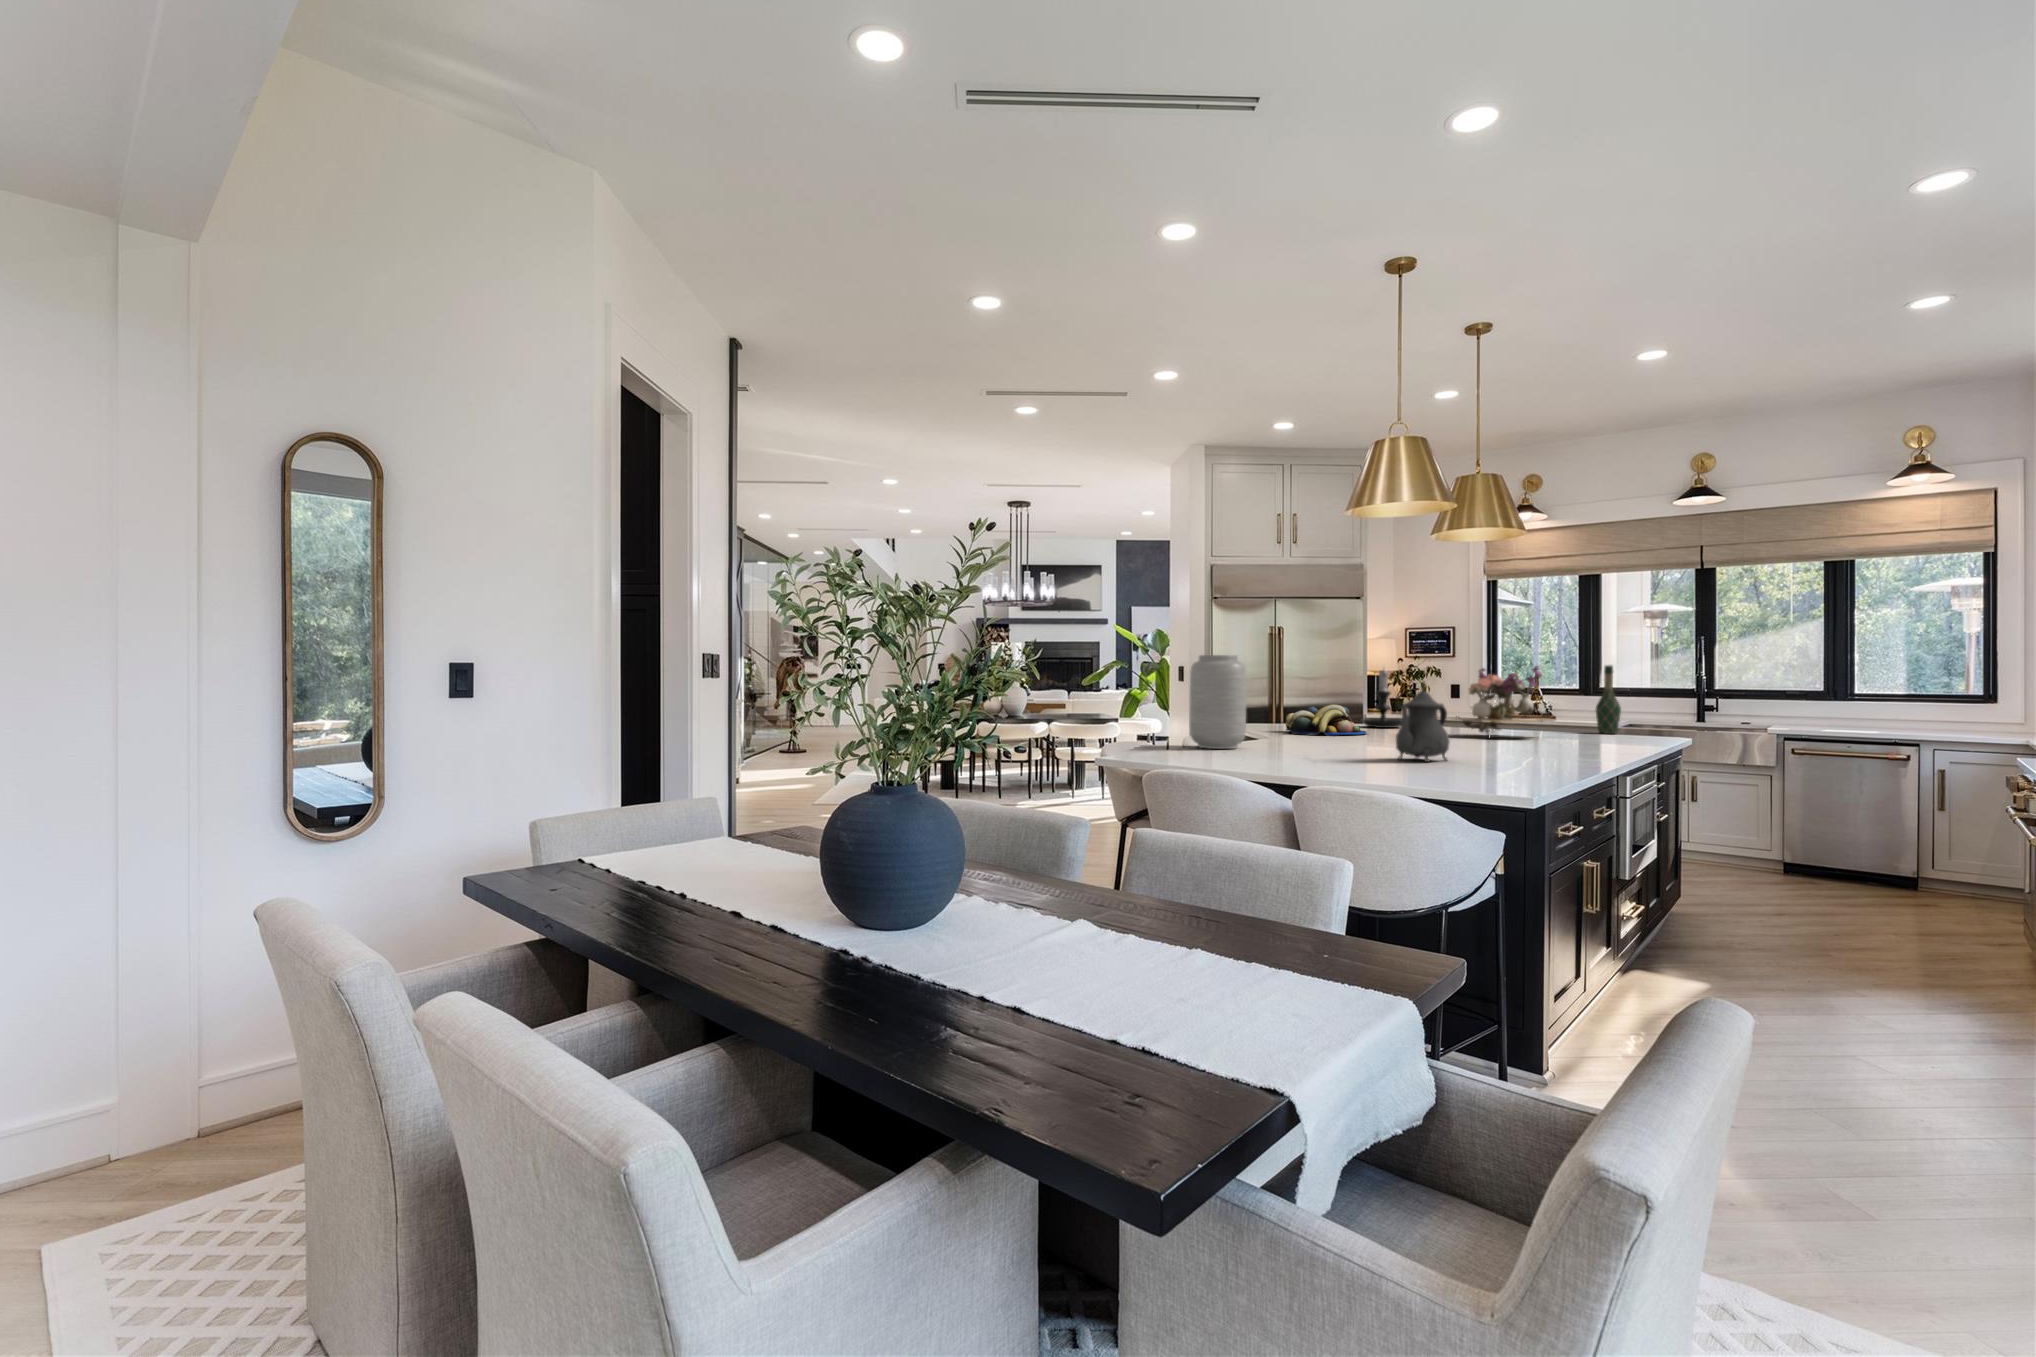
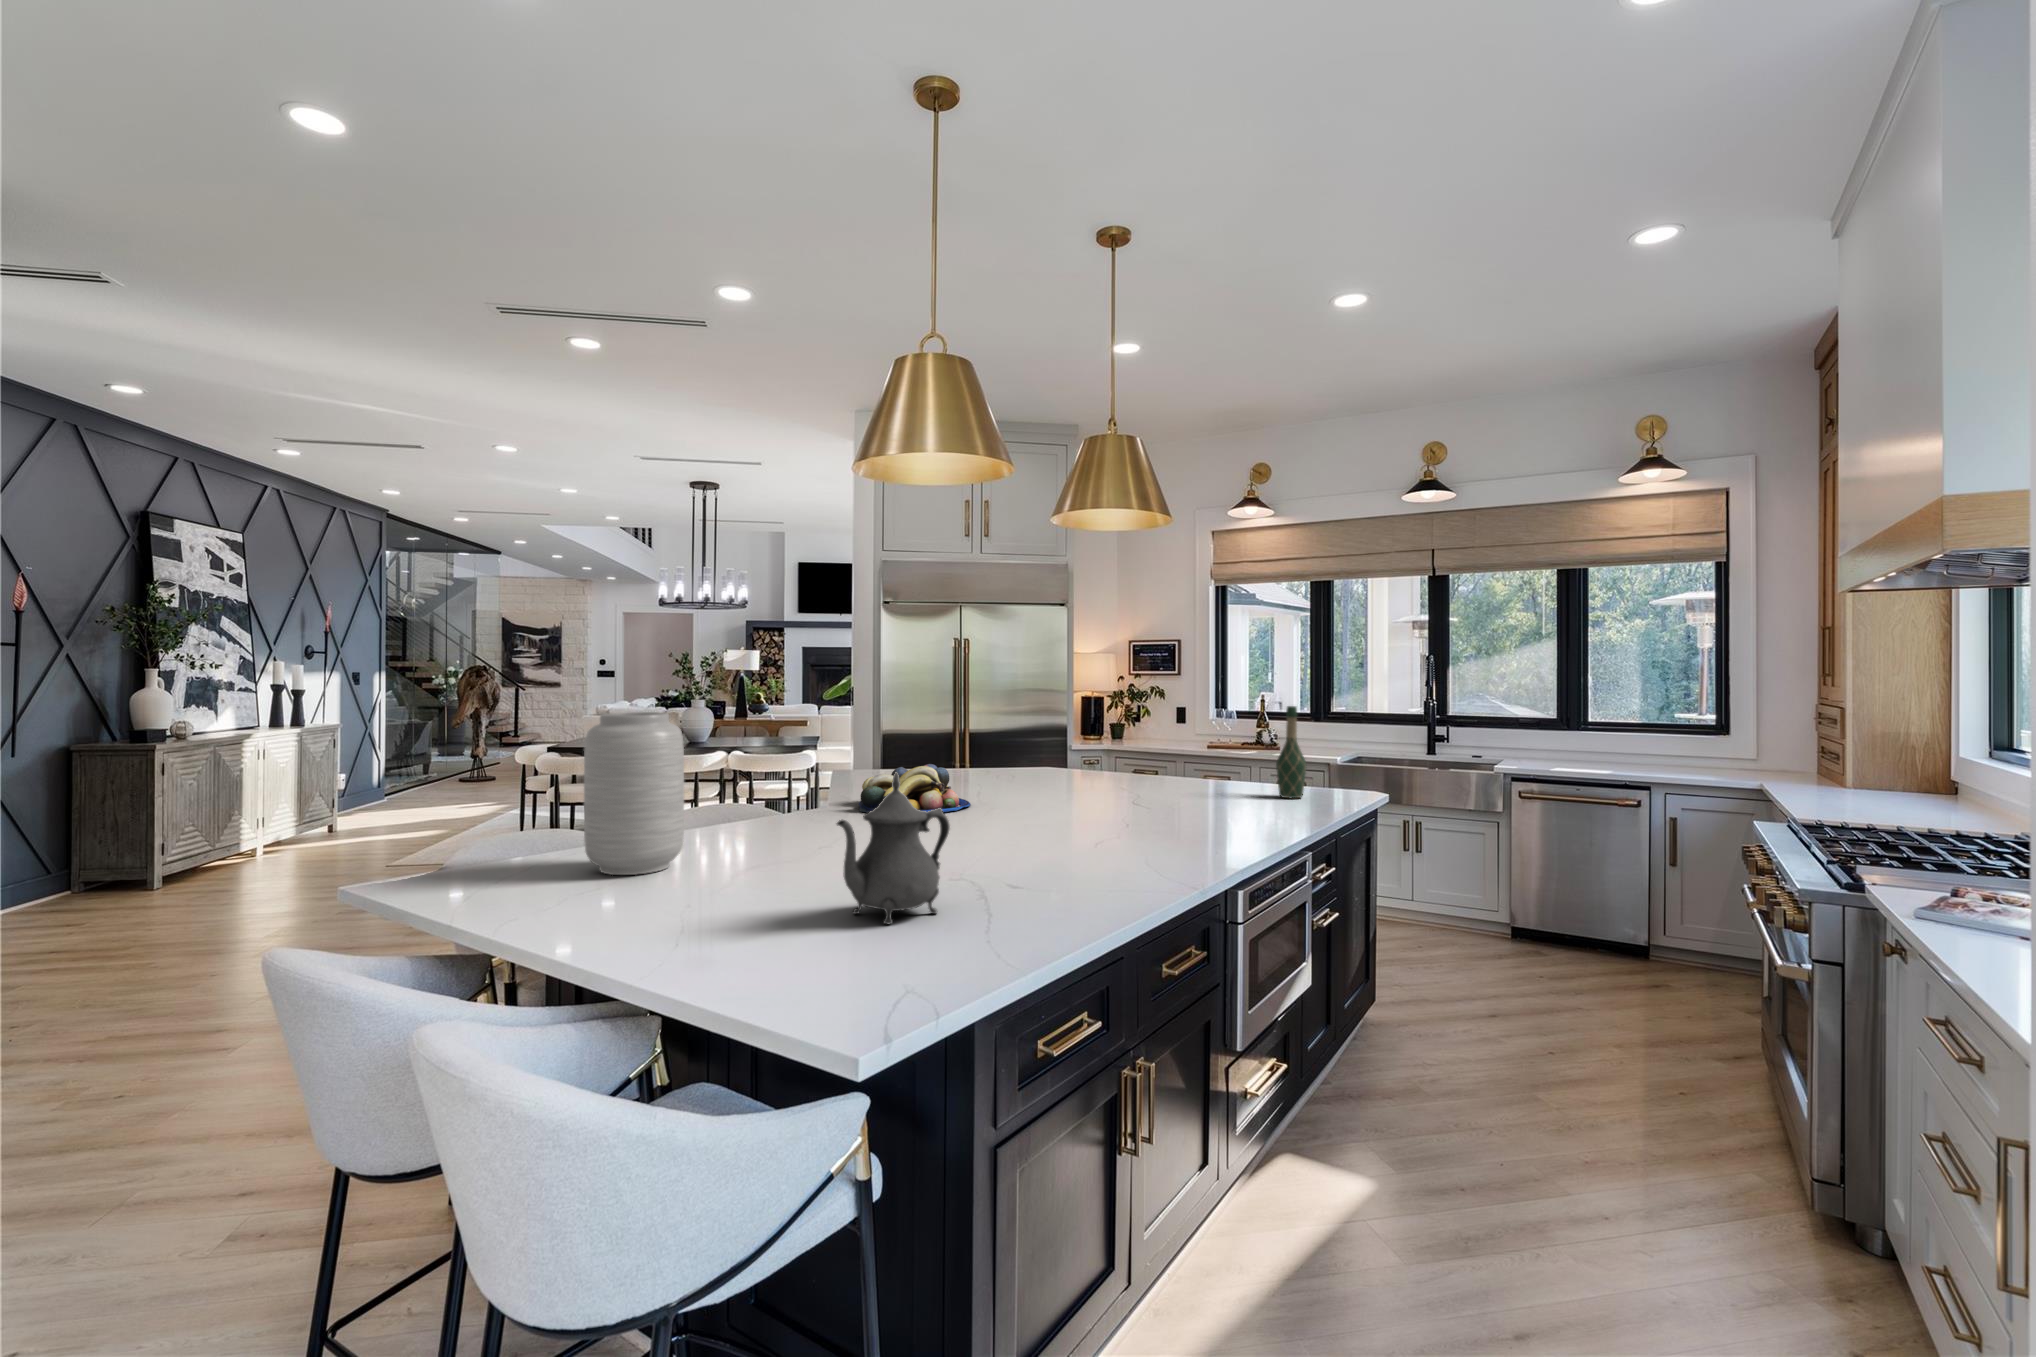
flower arrangement: present [1453,666,1544,734] -> none [1074,708,1209,812]
candle holder: present [1362,670,1402,728] -> none [995,703,1052,788]

